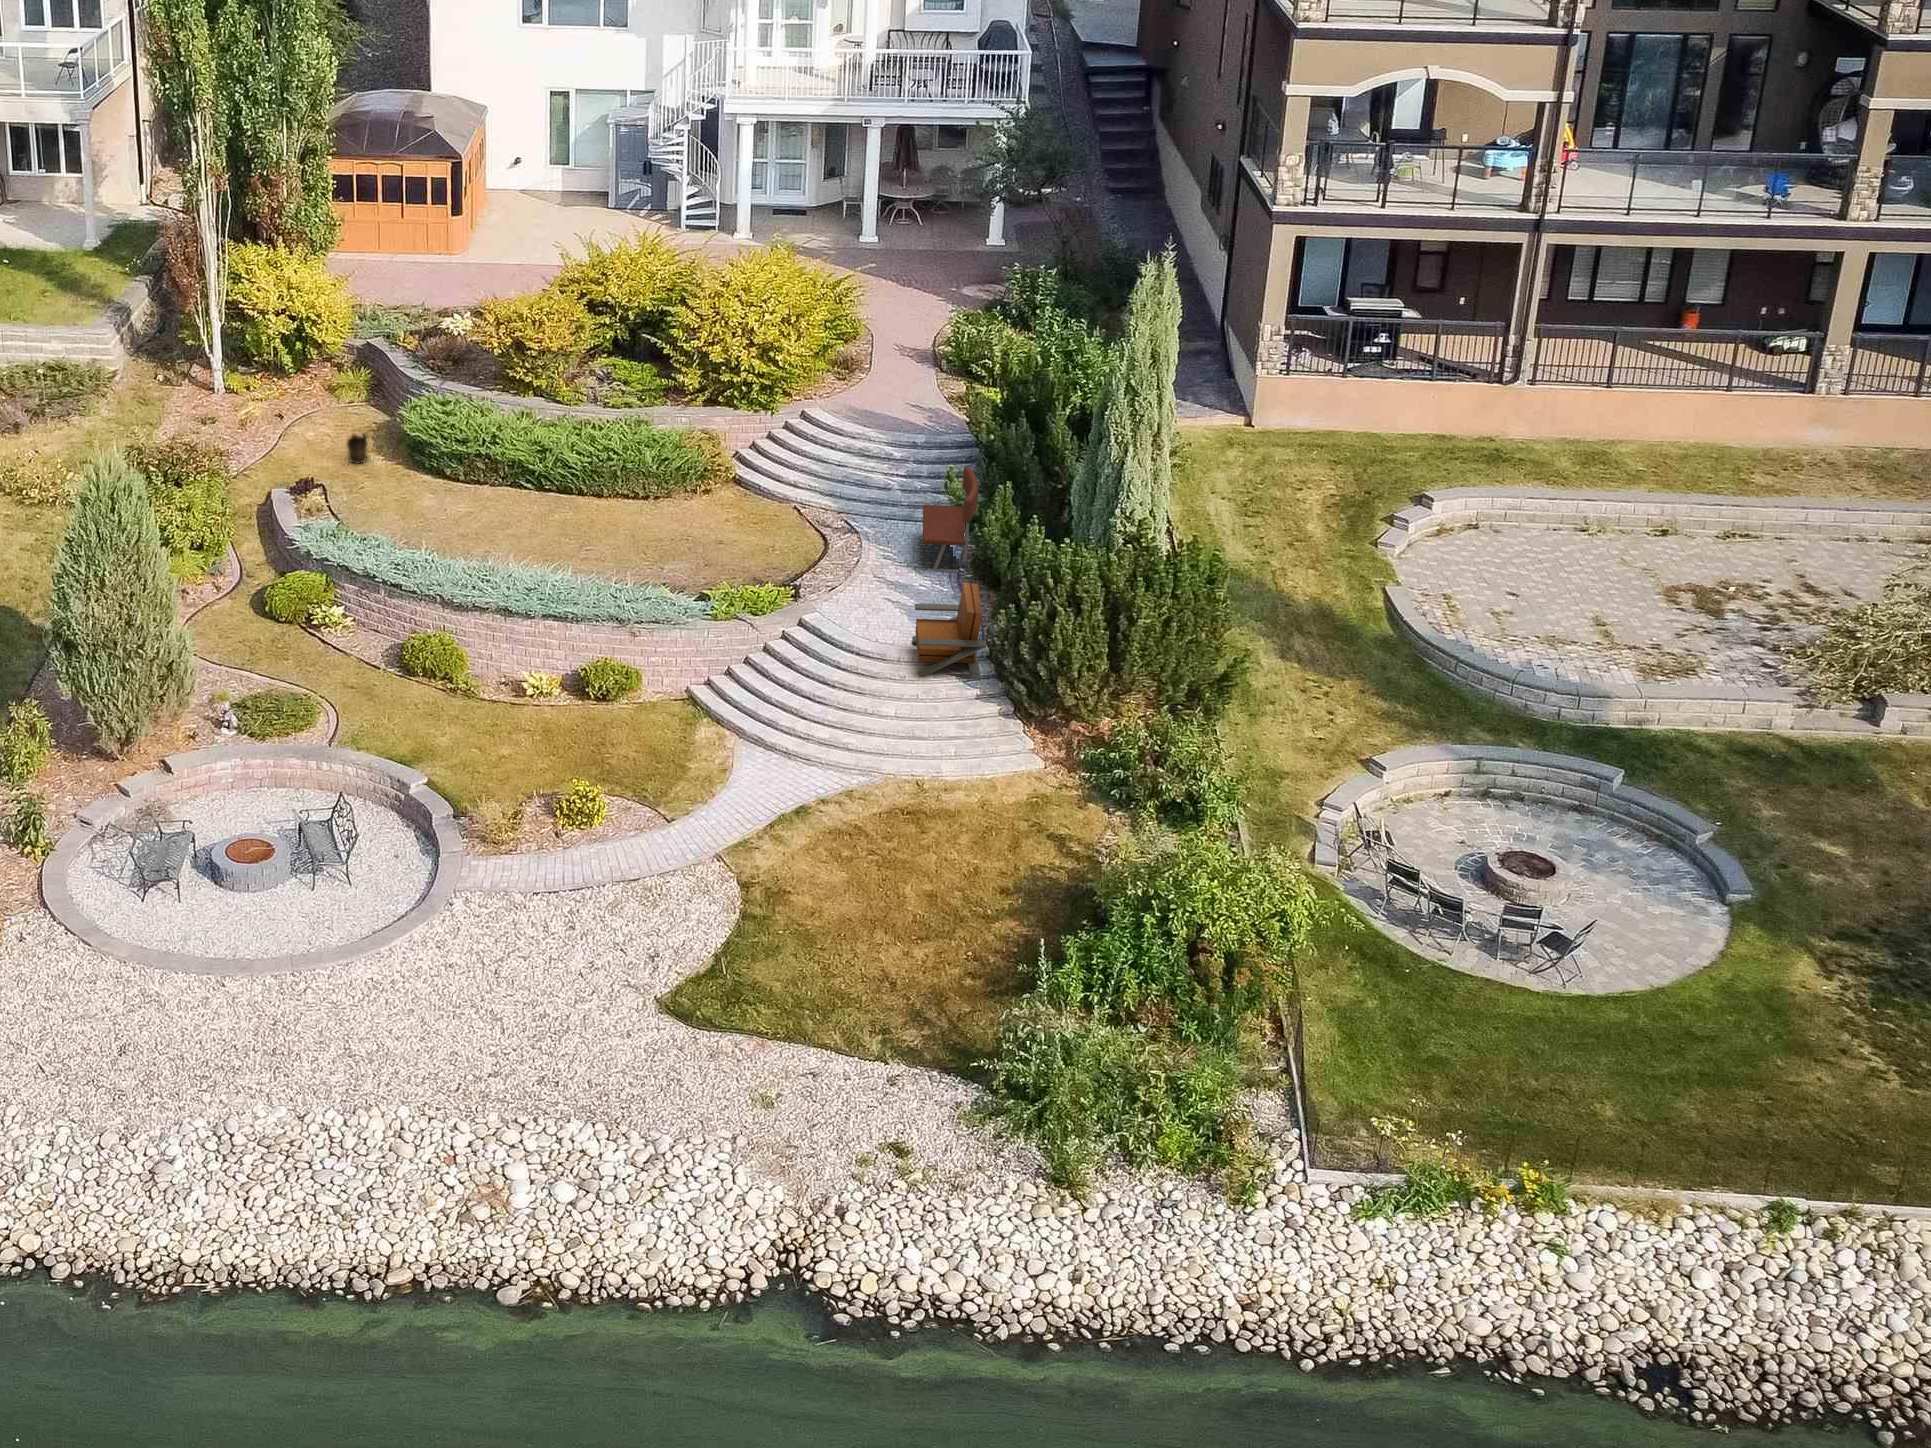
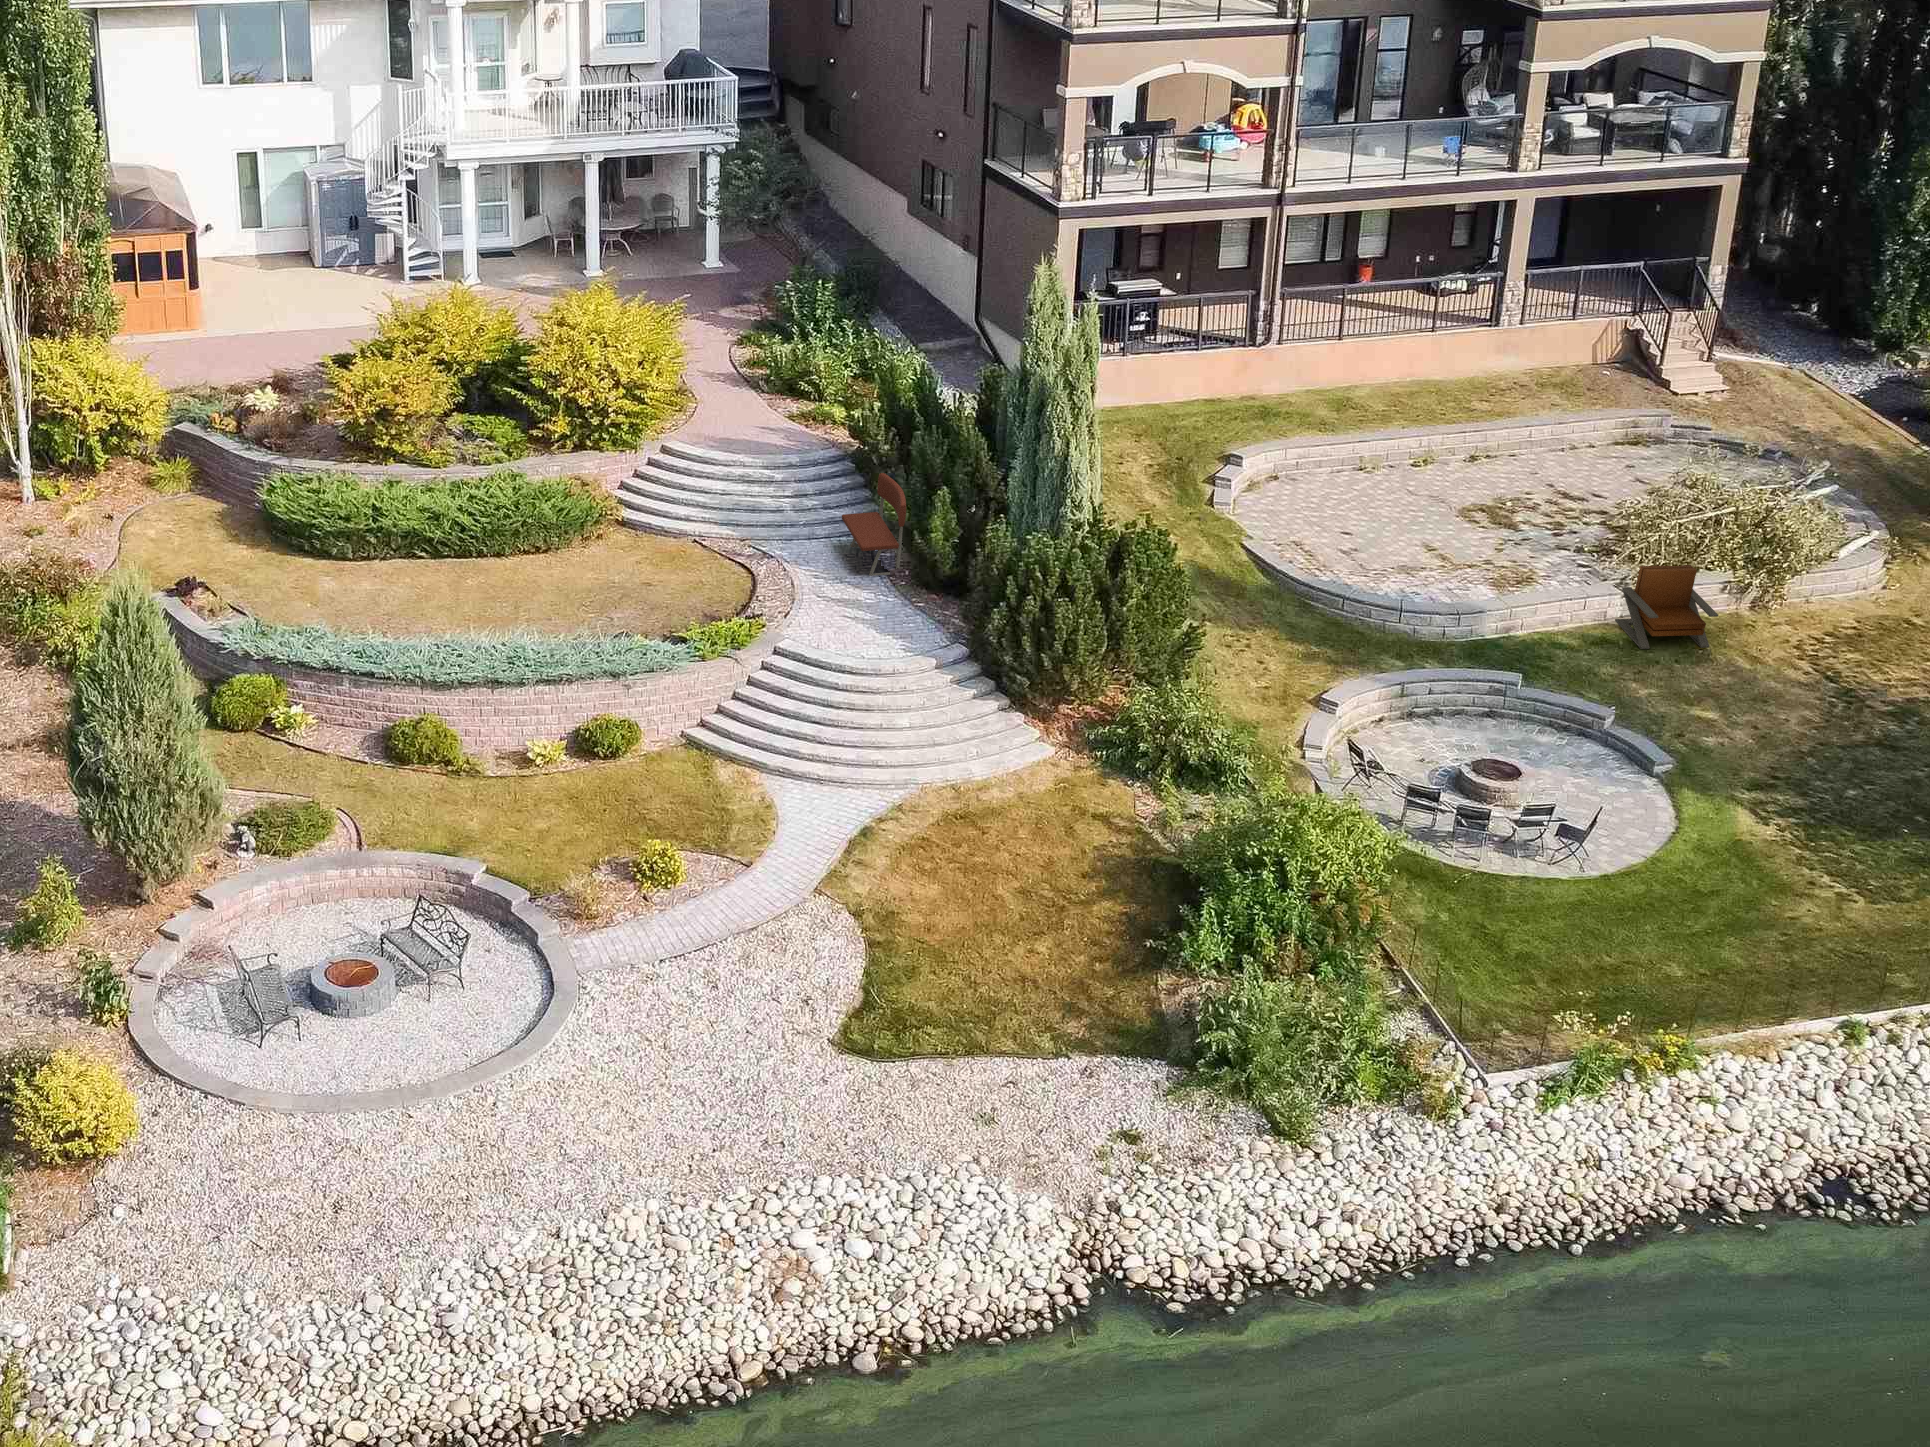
bucket: present [347,432,368,464] -> none [239,507,266,545]
lounge chair: present [912,583,986,681] -> present [1615,565,1718,649]

